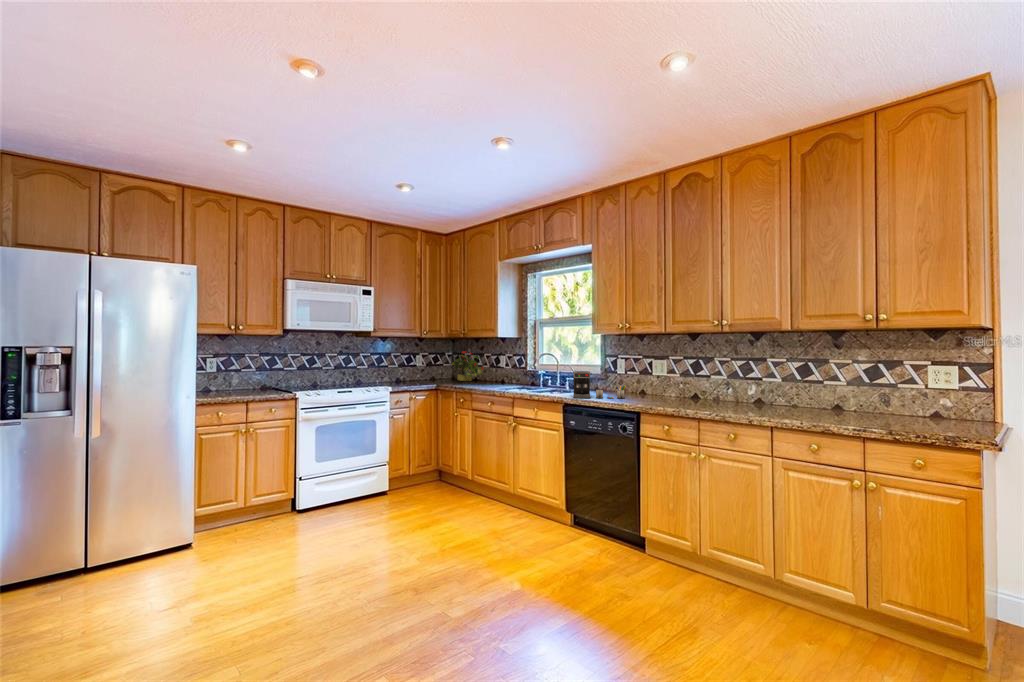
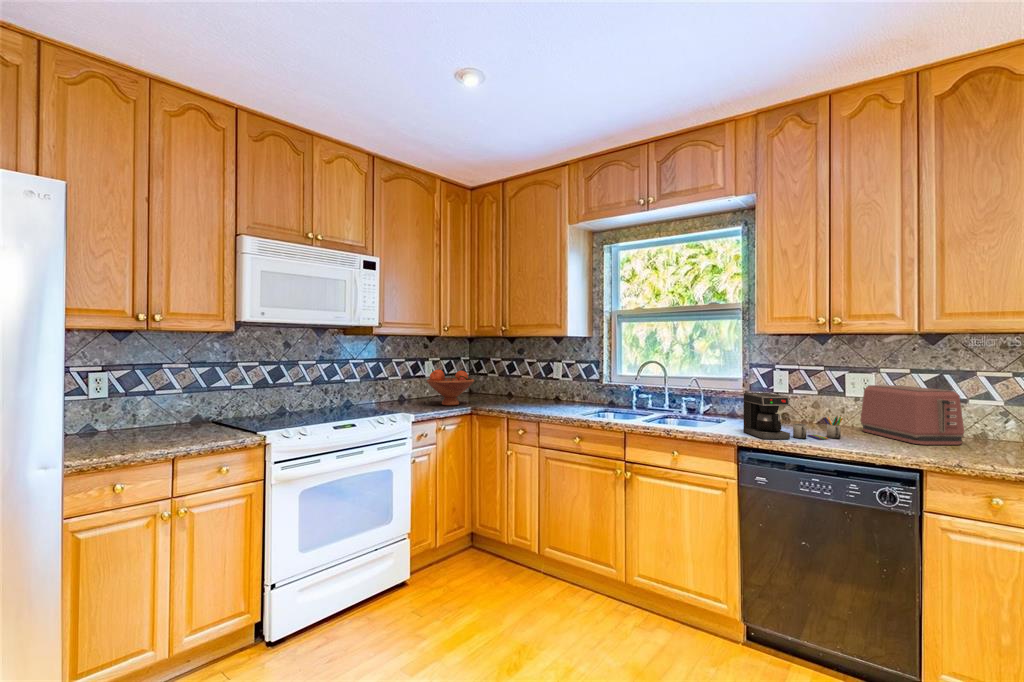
potted plant: present [452,351,484,381] -> none [476,355,526,399]
fruit bowl: none [409,360,442,384] -> present [427,369,474,406]
toaster: none [651,367,689,401] -> present [860,385,965,445]

